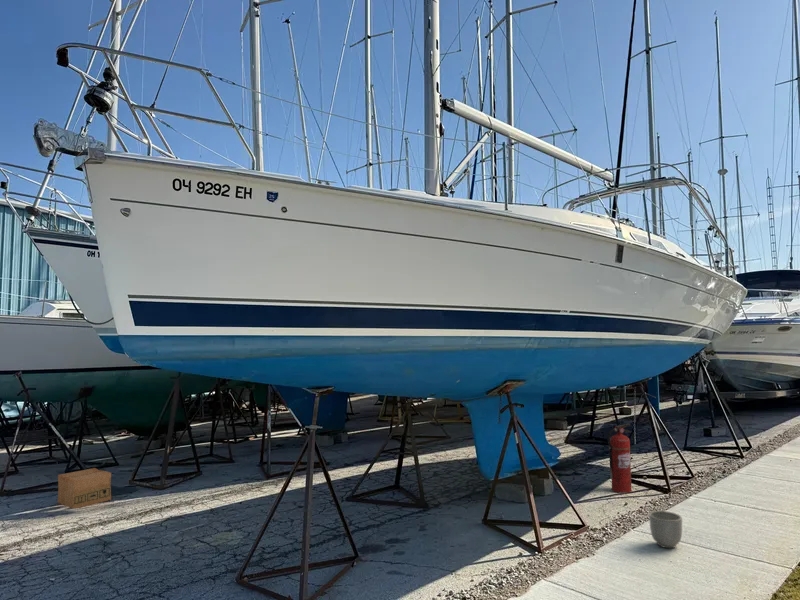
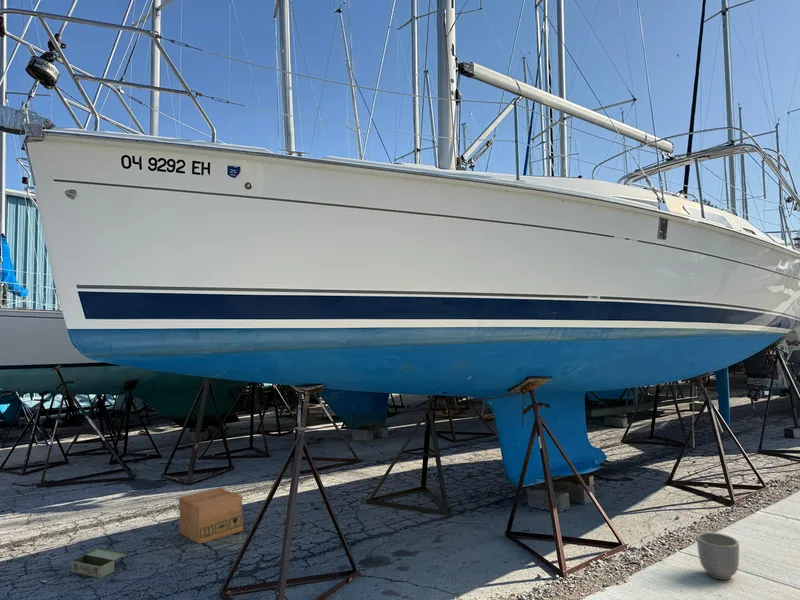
fire extinguisher: present [608,423,632,493] -> none [656,424,686,504]
cardboard box: present [58,468,111,508] -> present [179,487,243,543]
toolbox: none [80,547,135,574] -> present [71,548,127,578]

